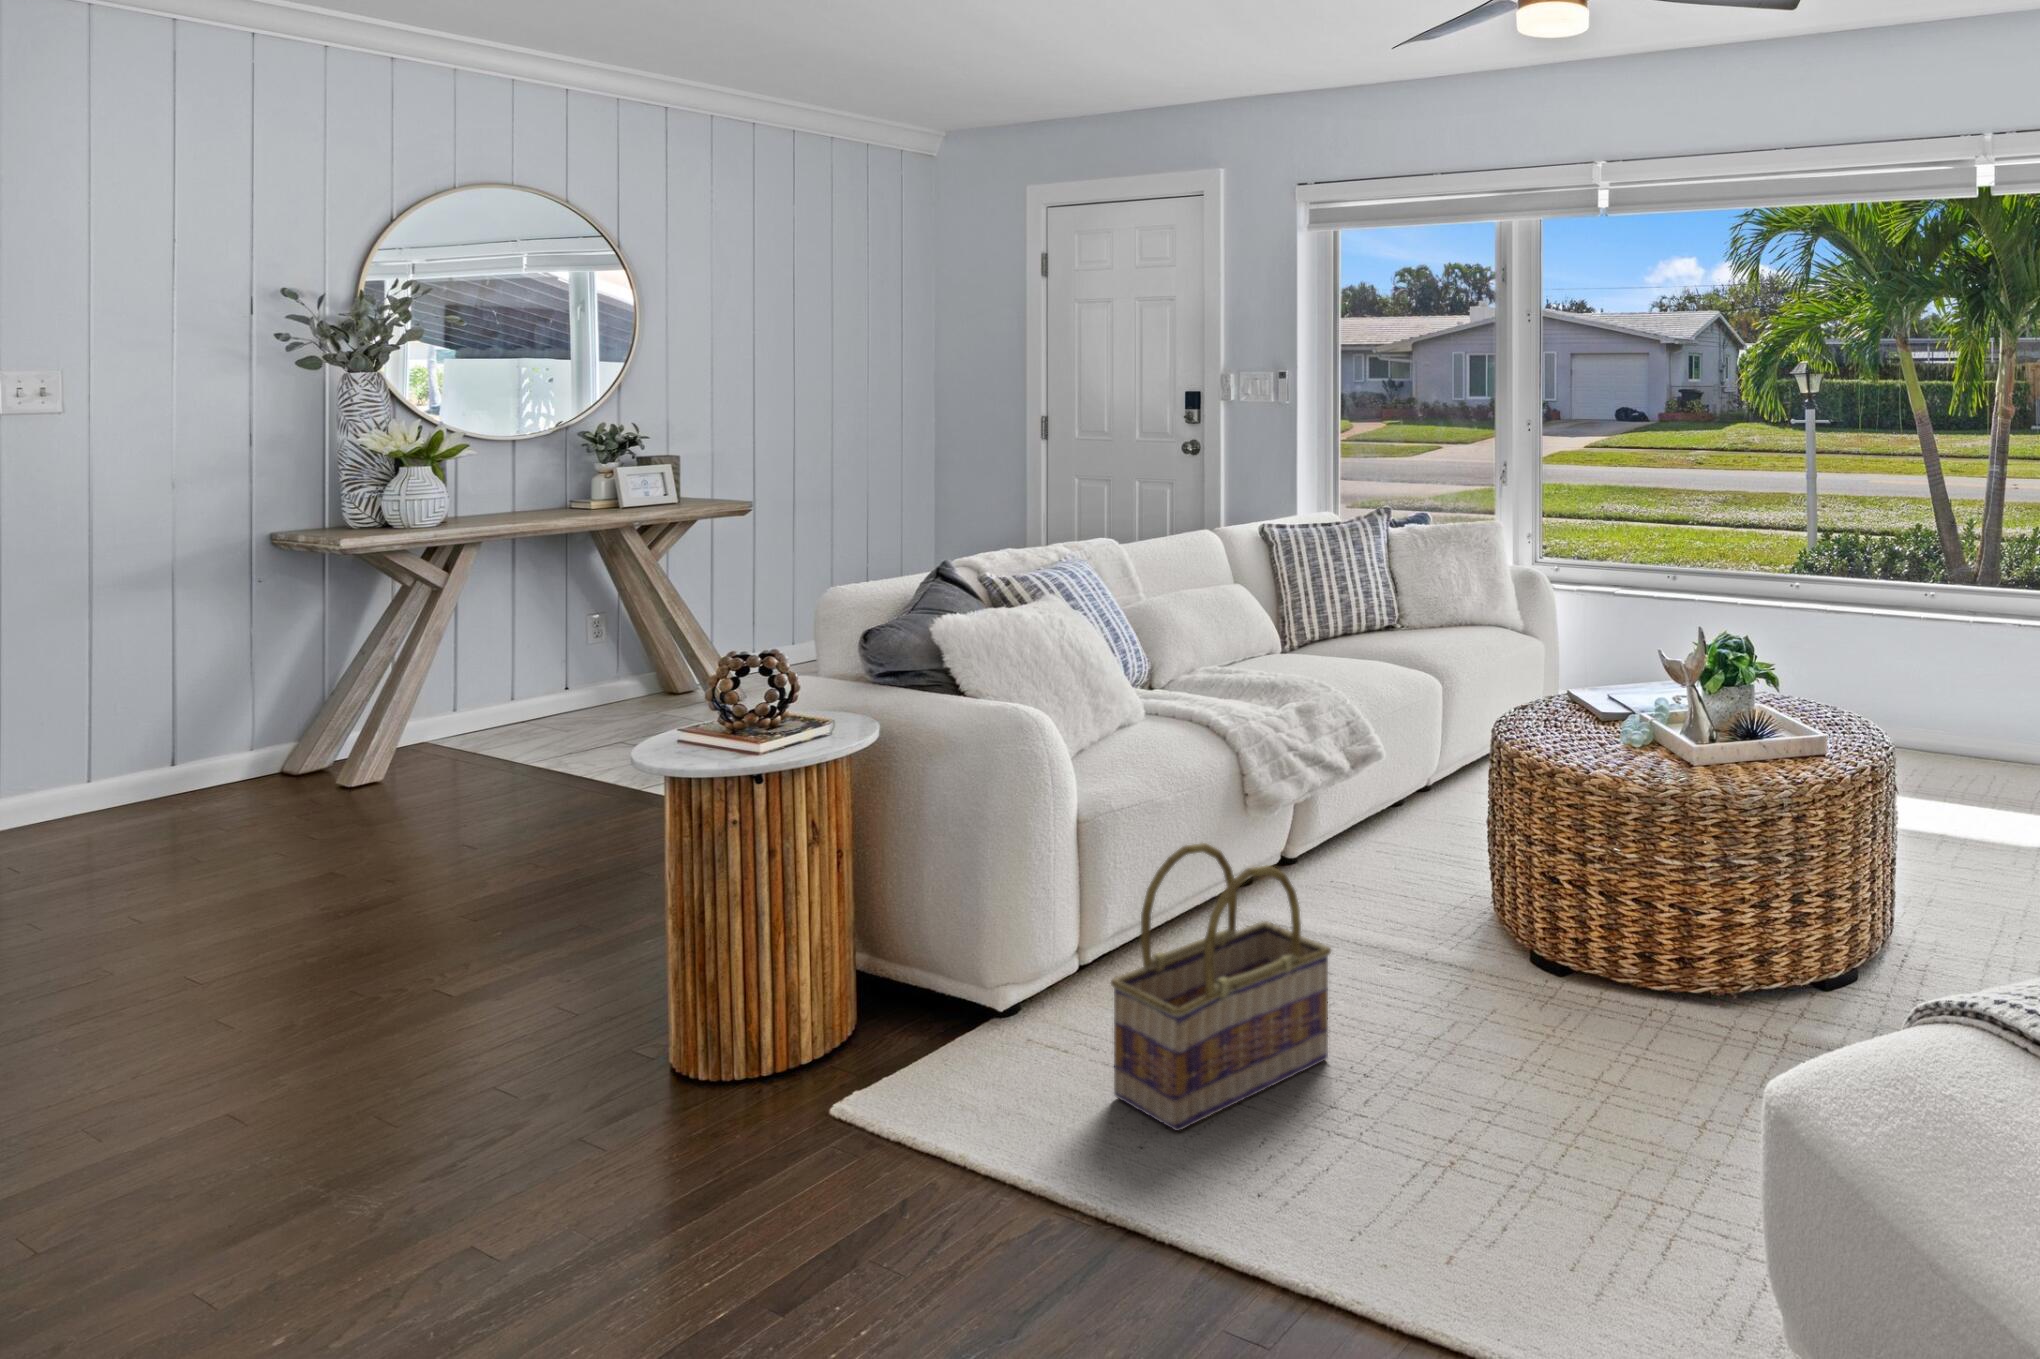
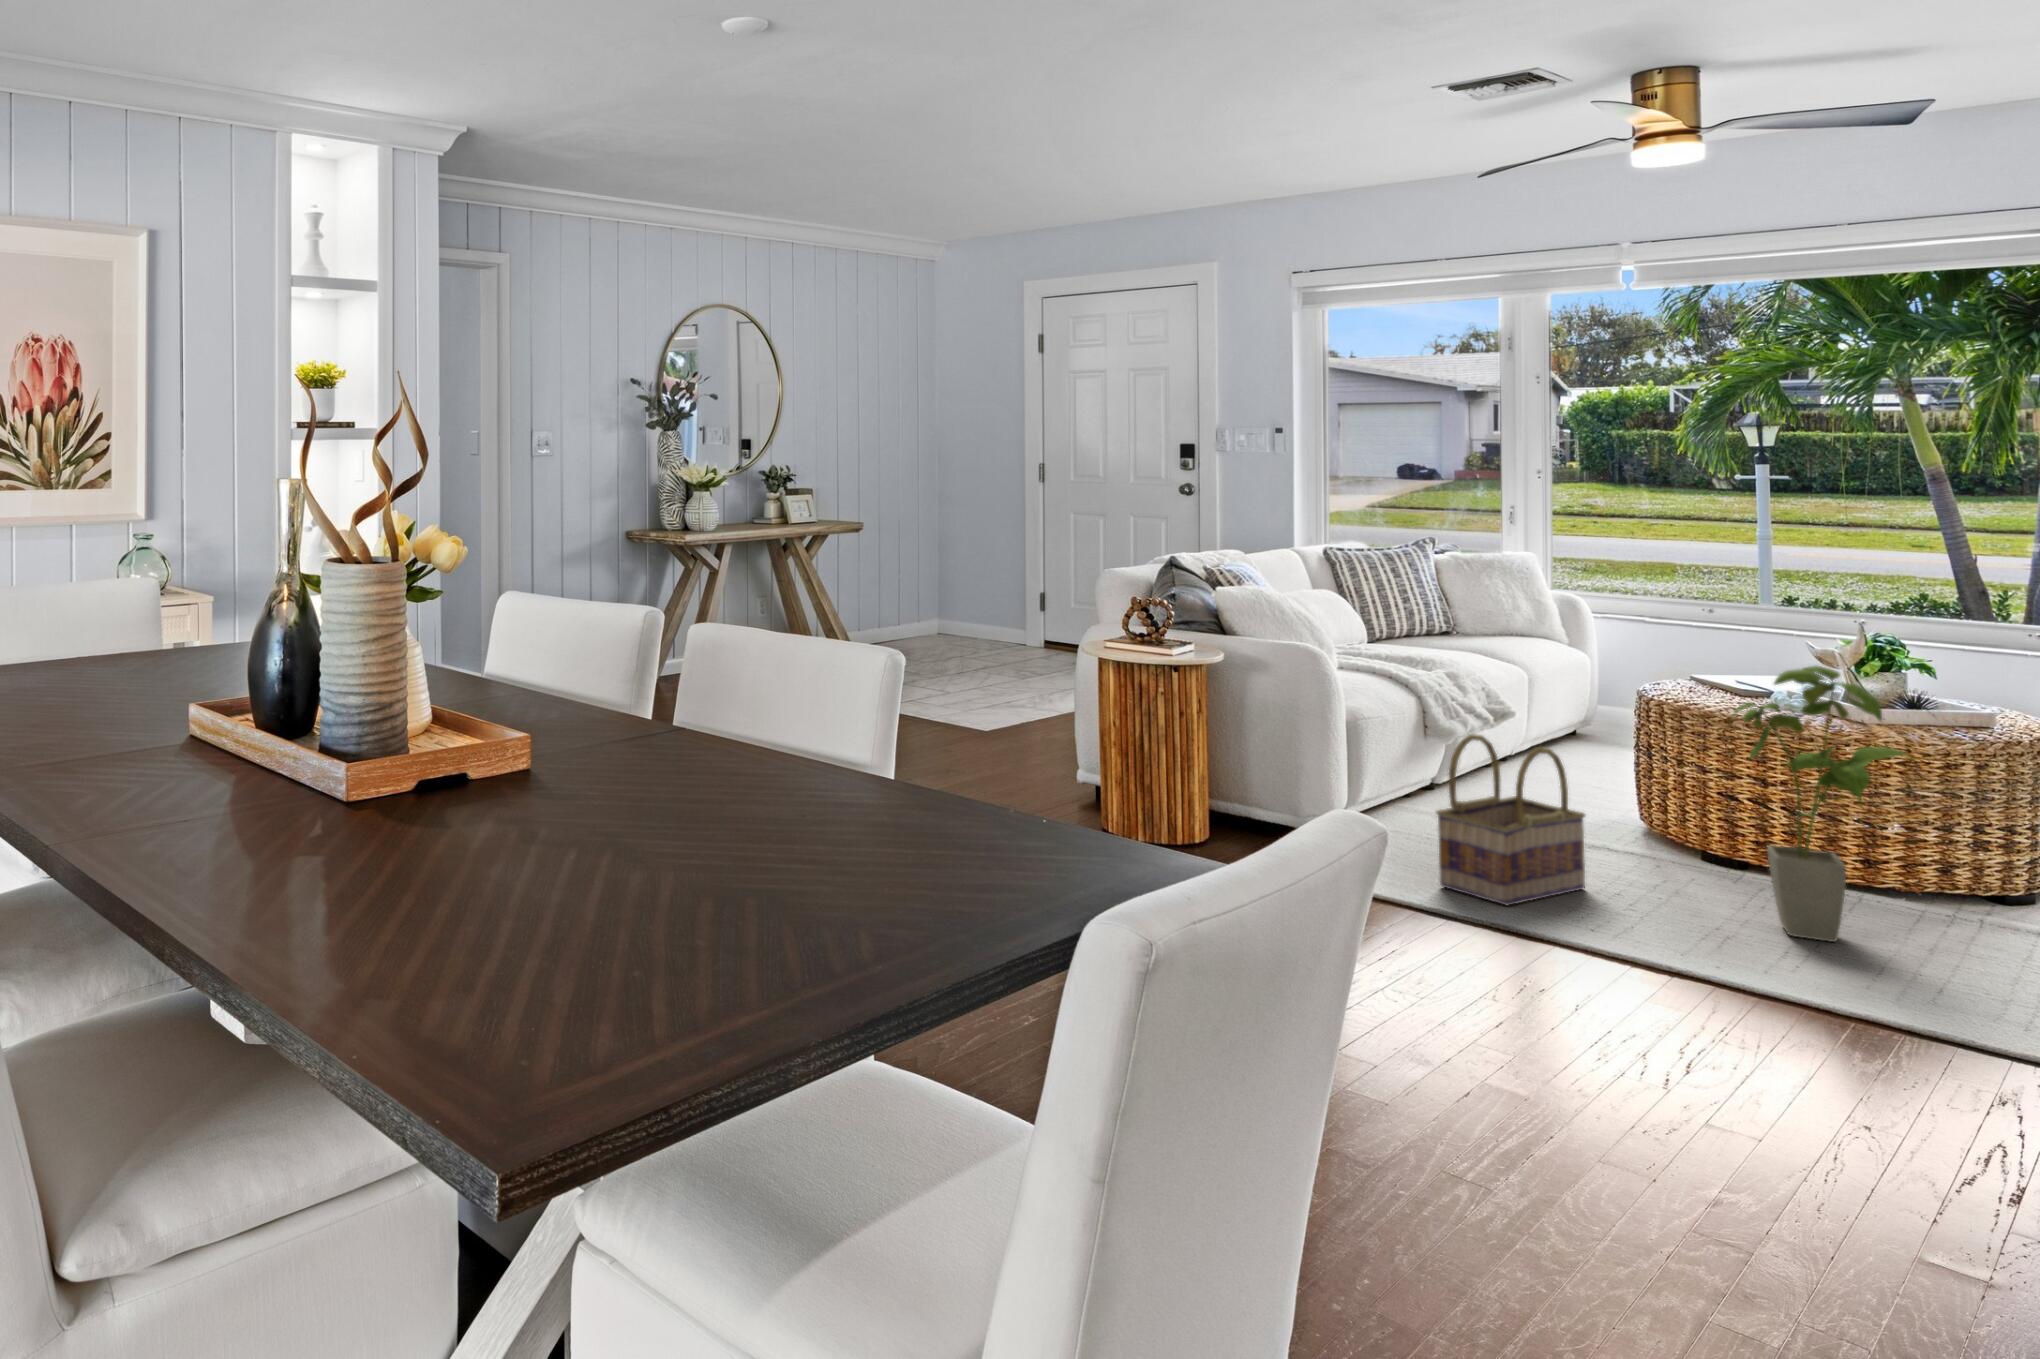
house plant: none [1490,725,1698,1129] -> present [1730,666,1914,942]

